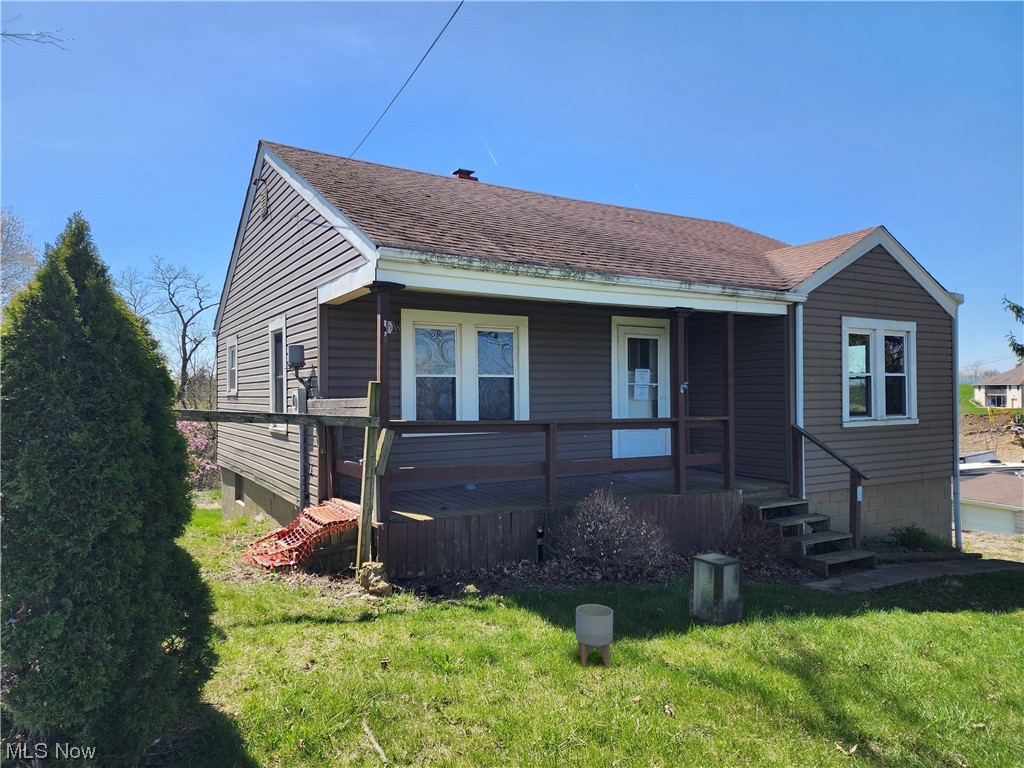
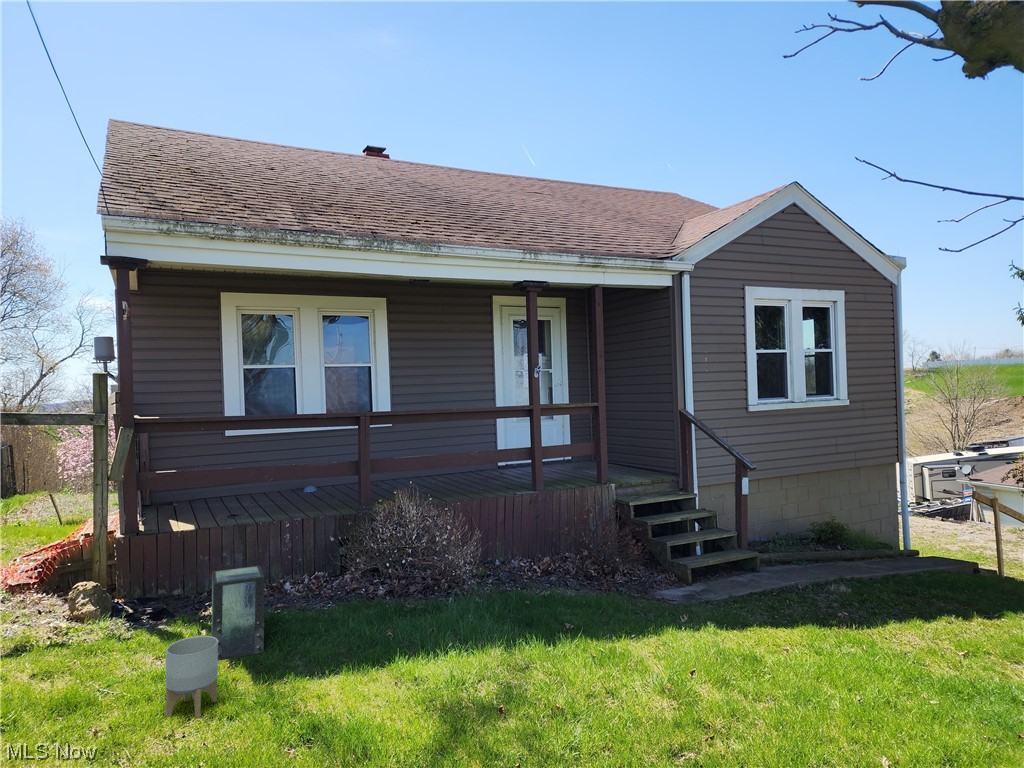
storage box: present [689,552,743,627] -> present [211,565,265,661]

